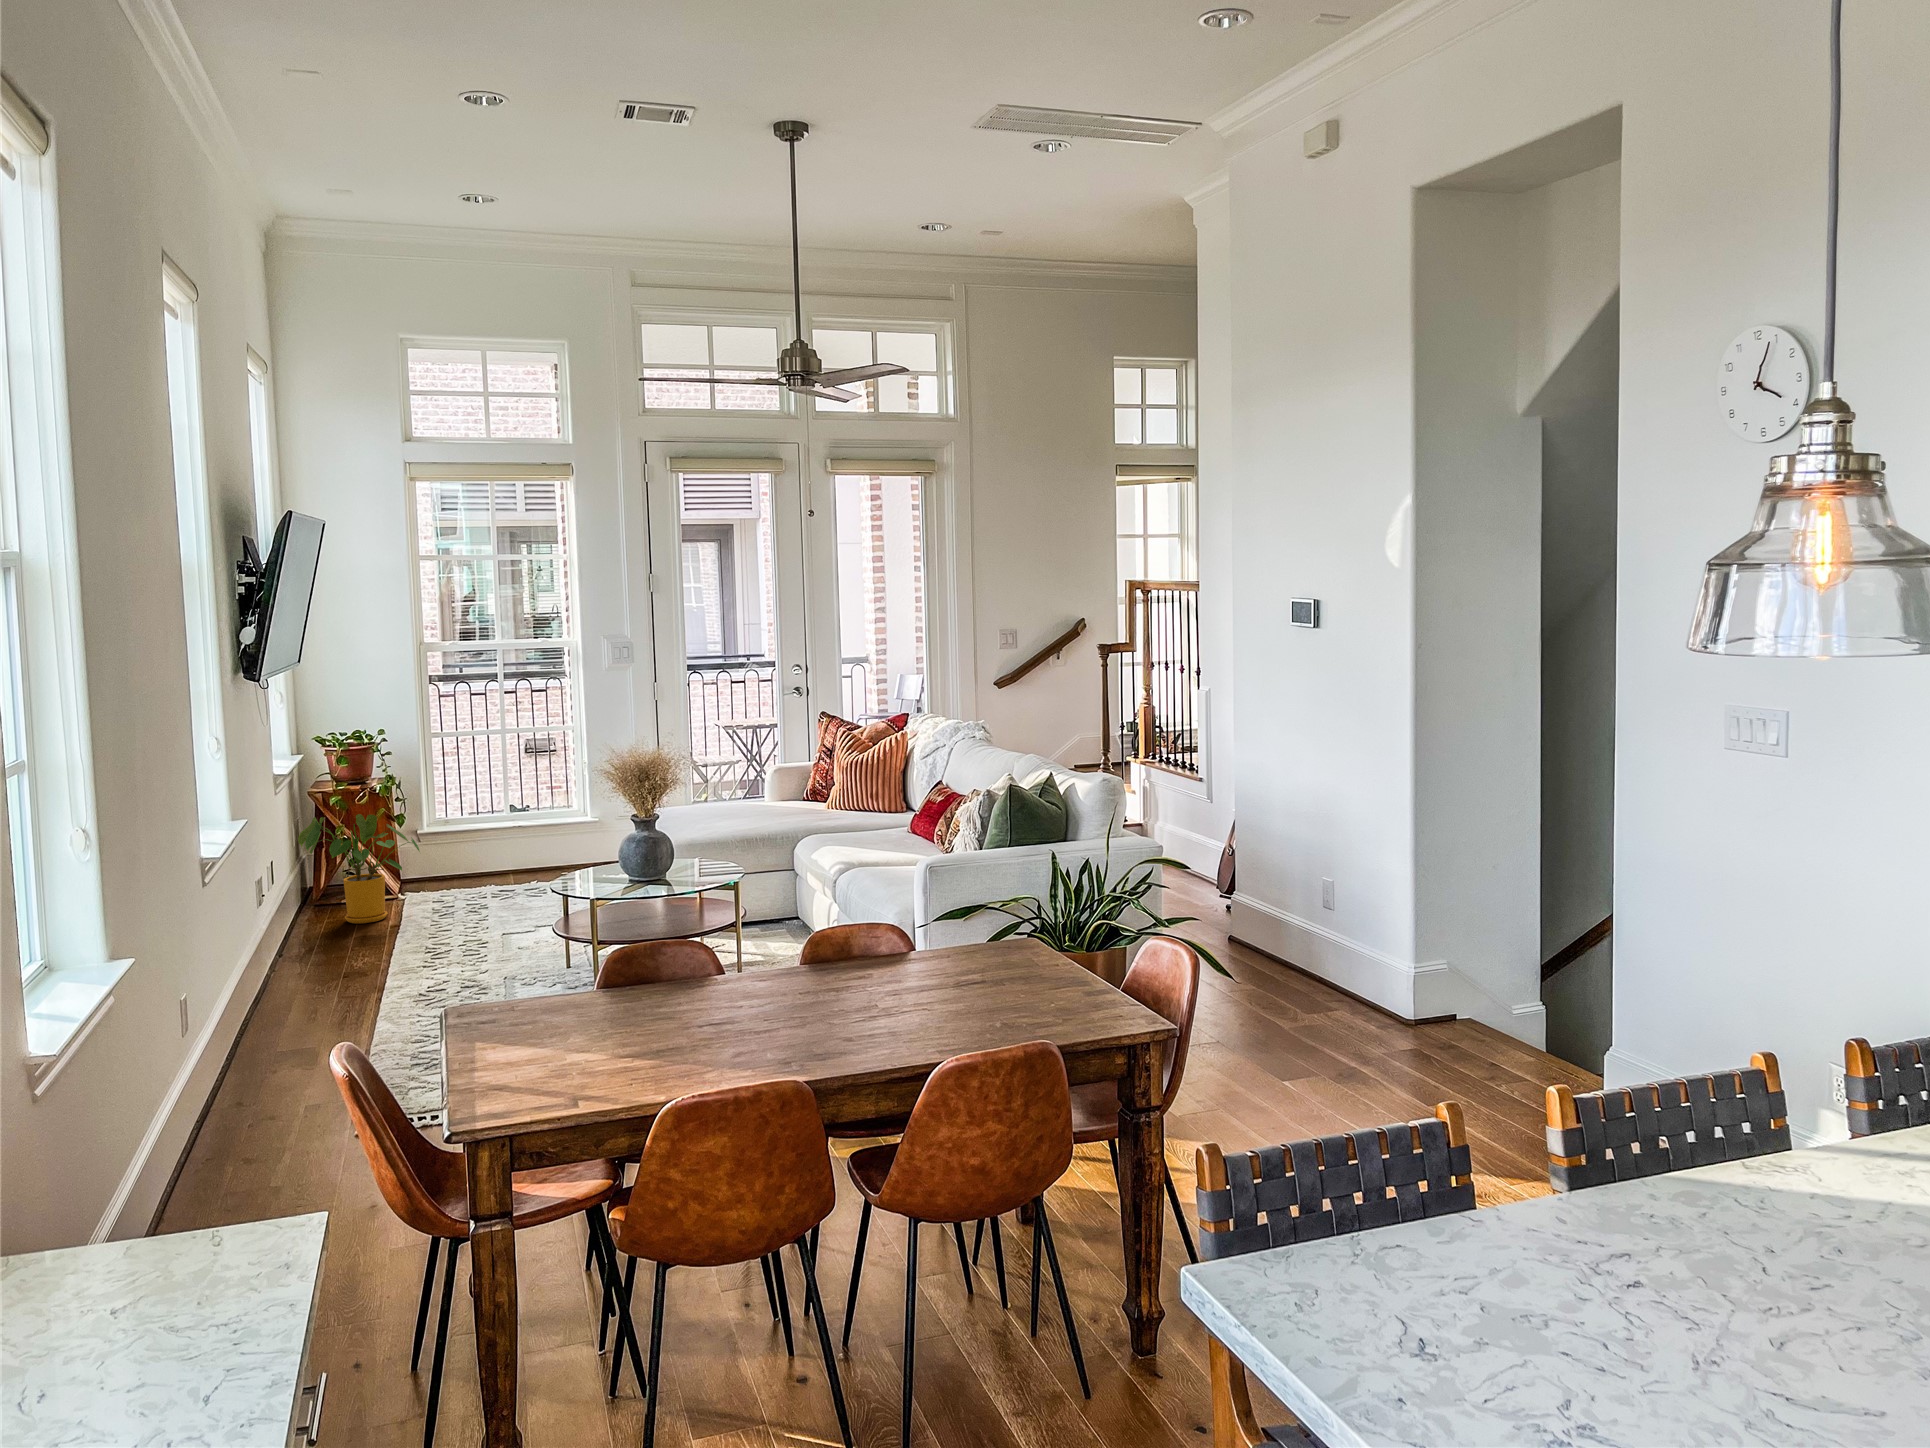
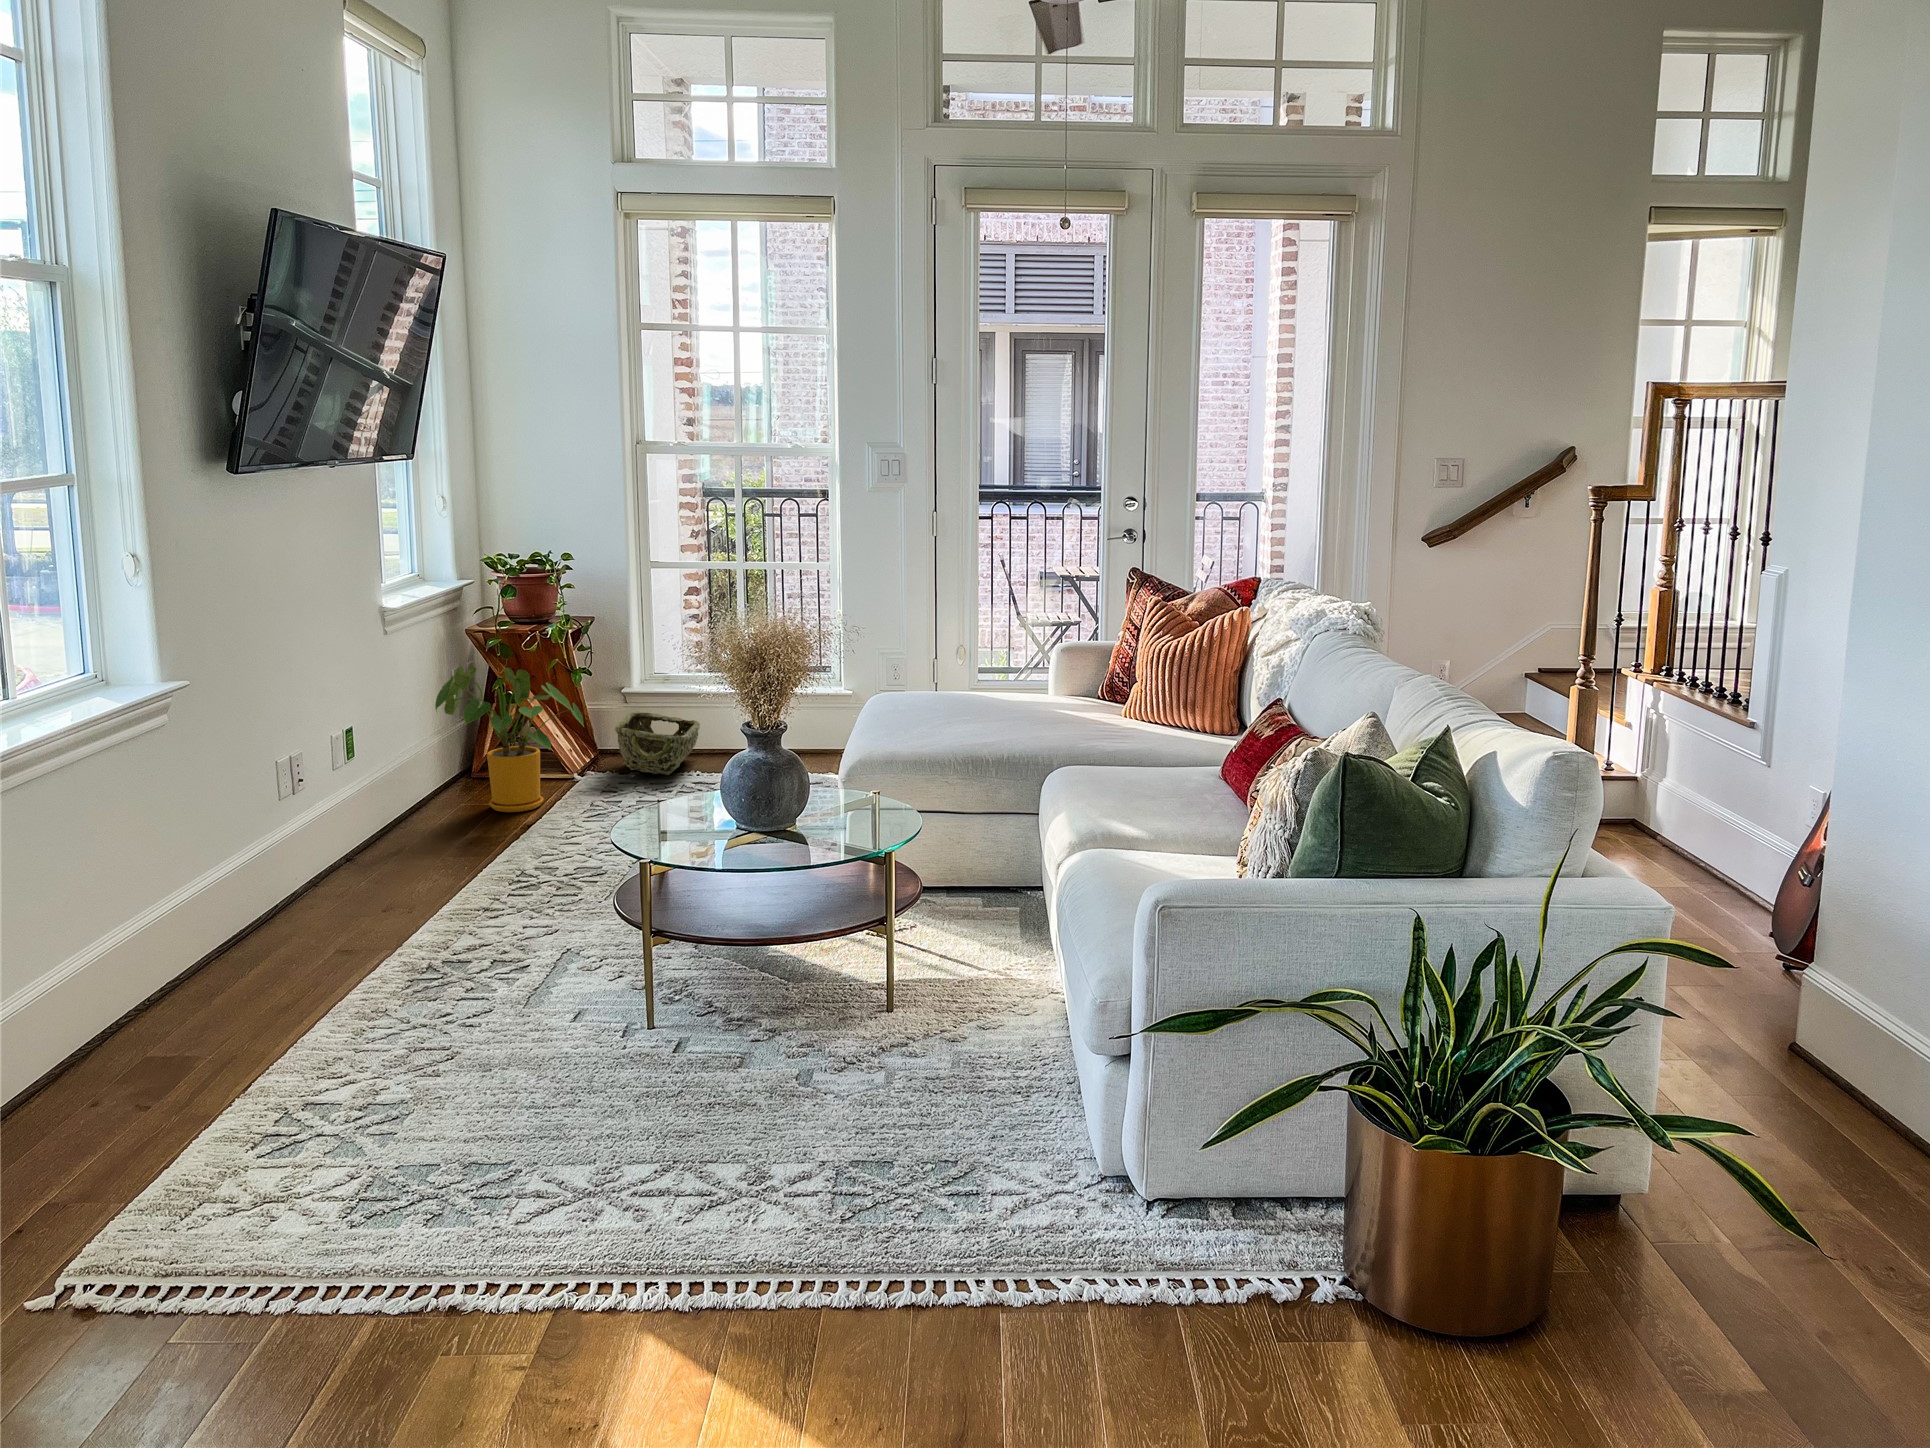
woven basket: none [425,846,487,891] -> present [615,712,700,775]

